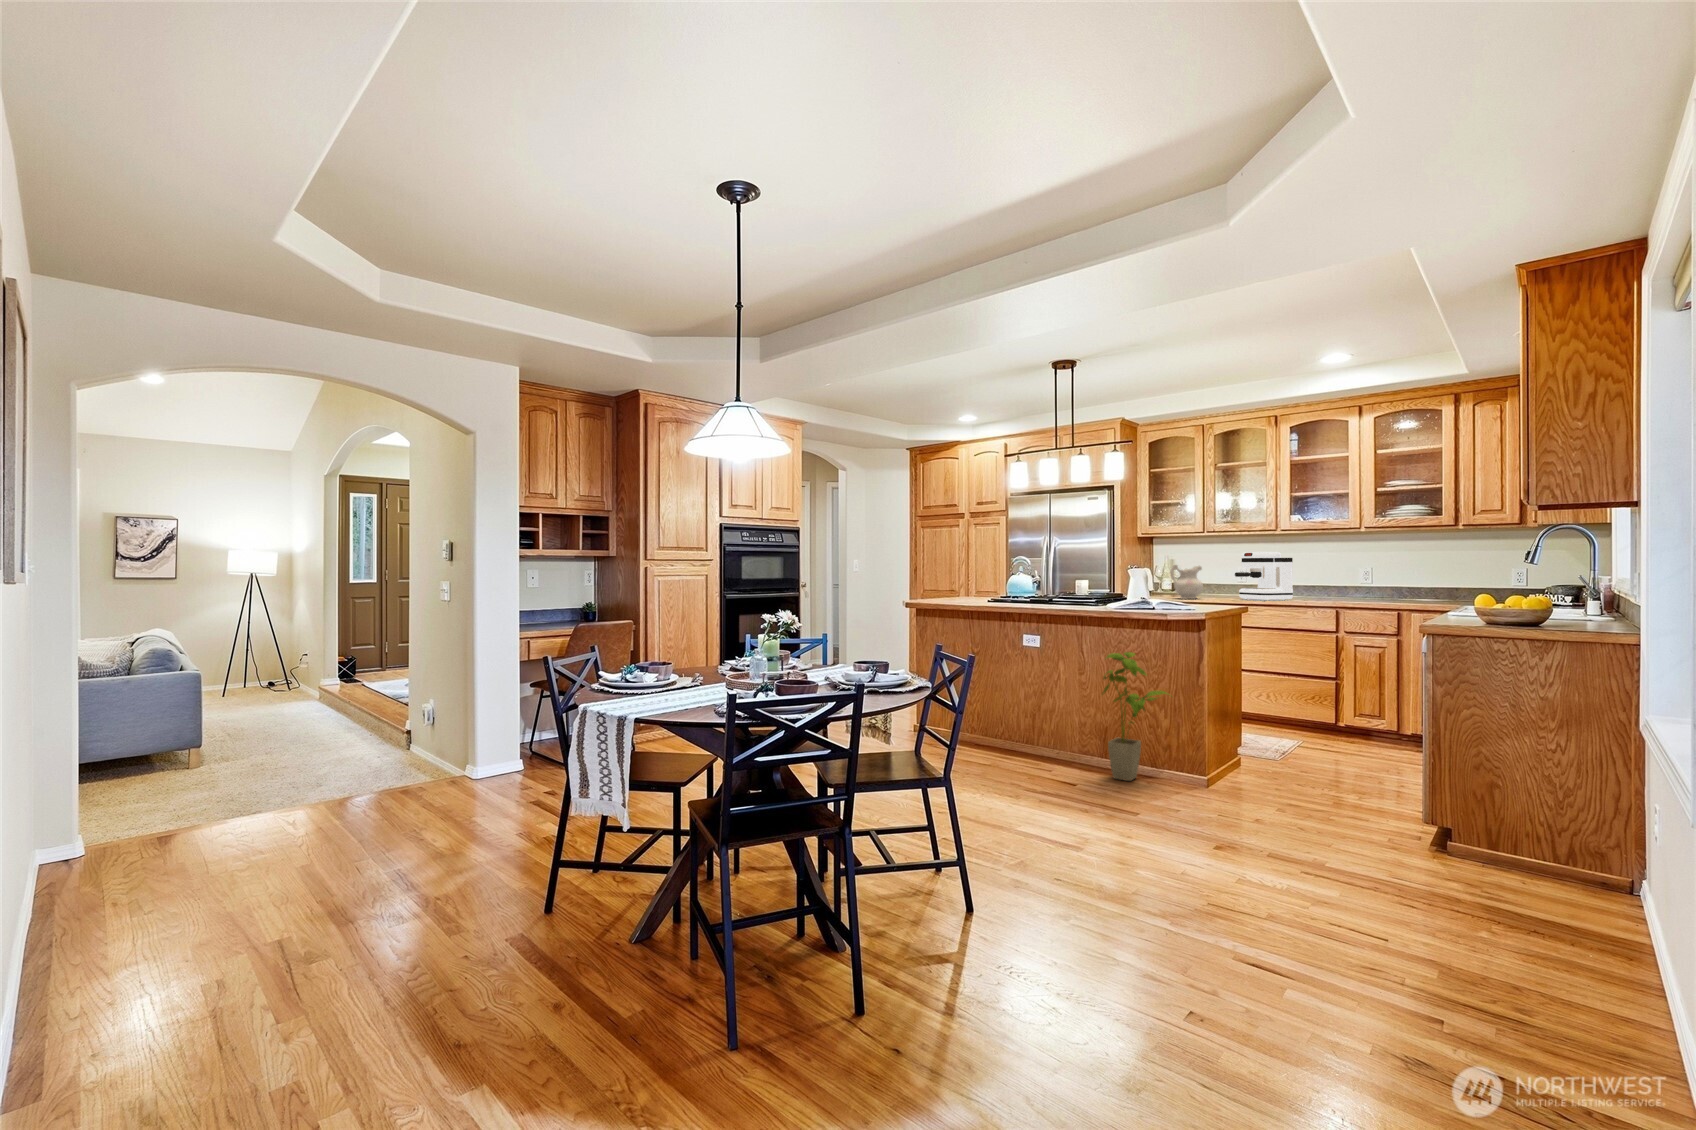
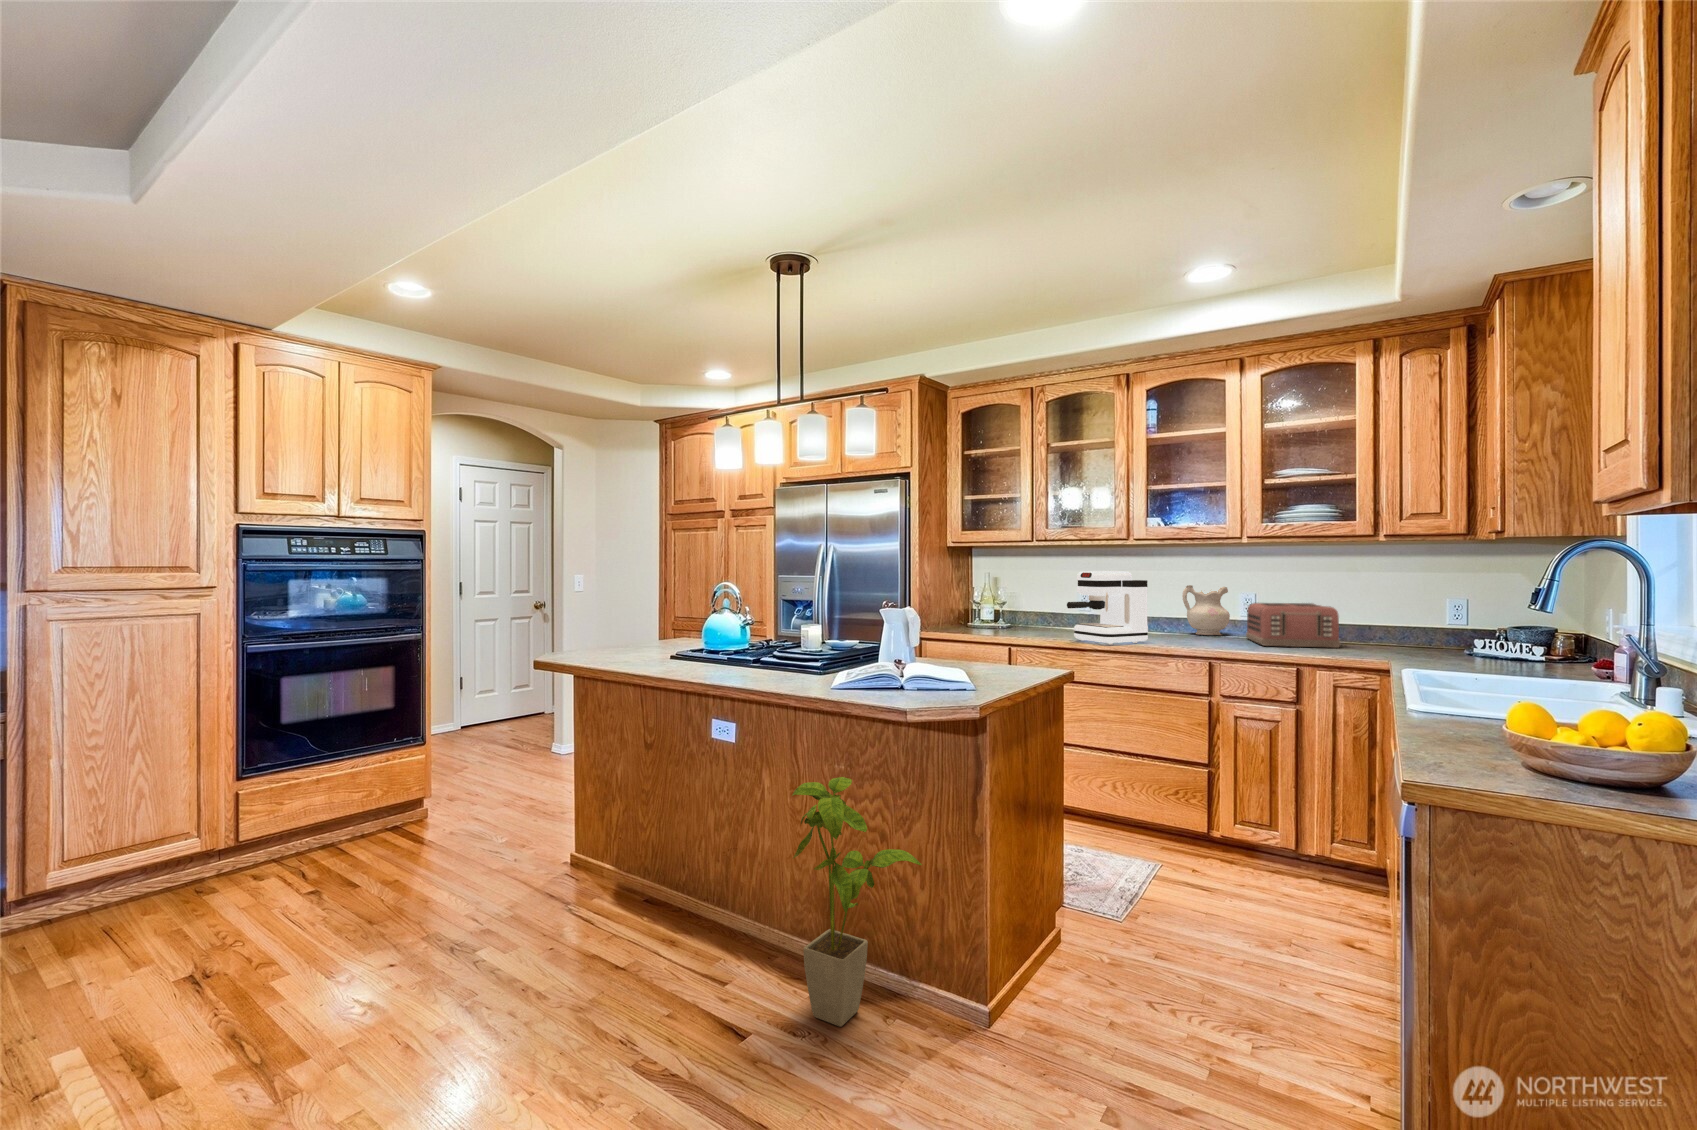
ceramic pitcher: present [1170,565,1203,599] -> present [1182,585,1230,635]
toaster: none [1364,573,1431,601] -> present [1246,603,1341,648]

